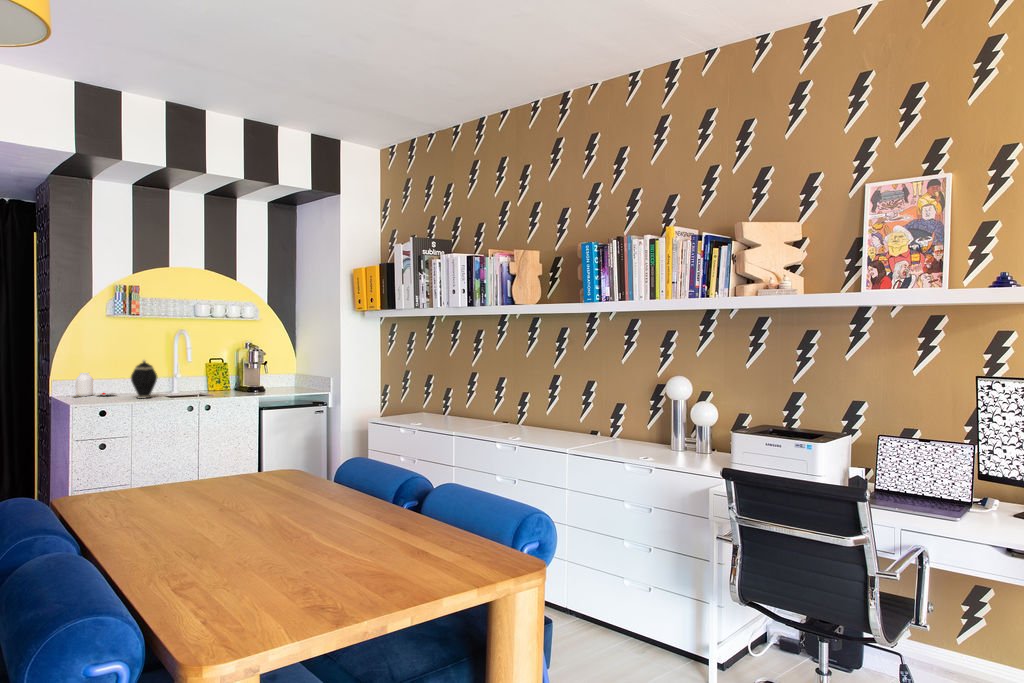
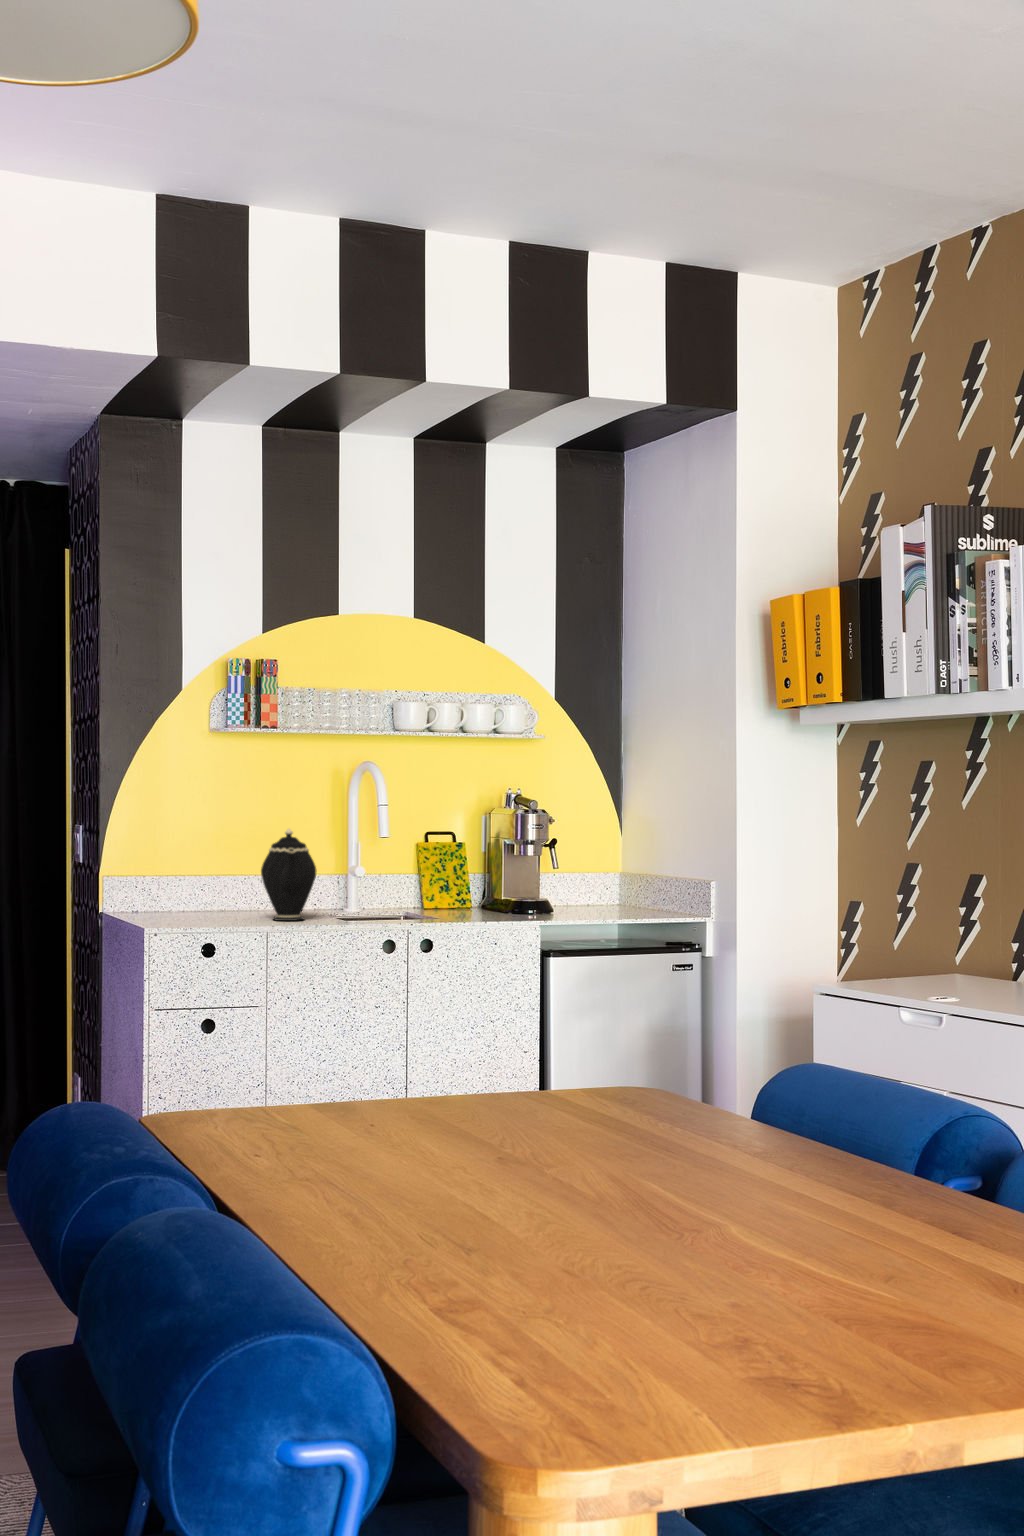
jar: present [74,373,116,397] -> none [143,859,232,914]

